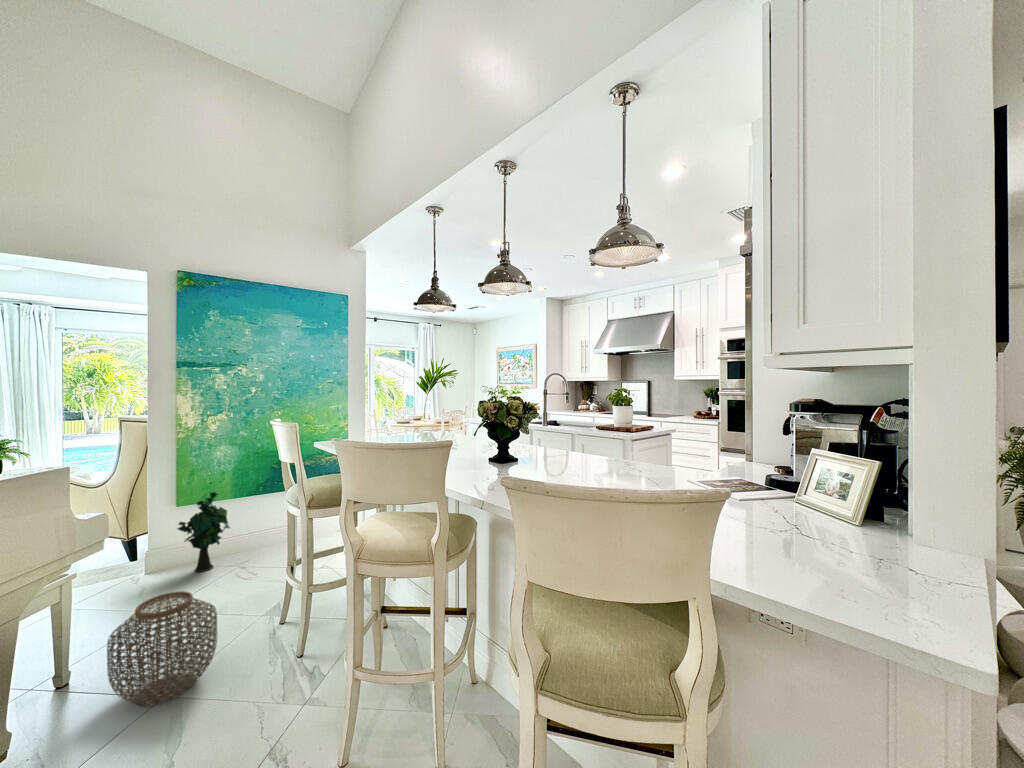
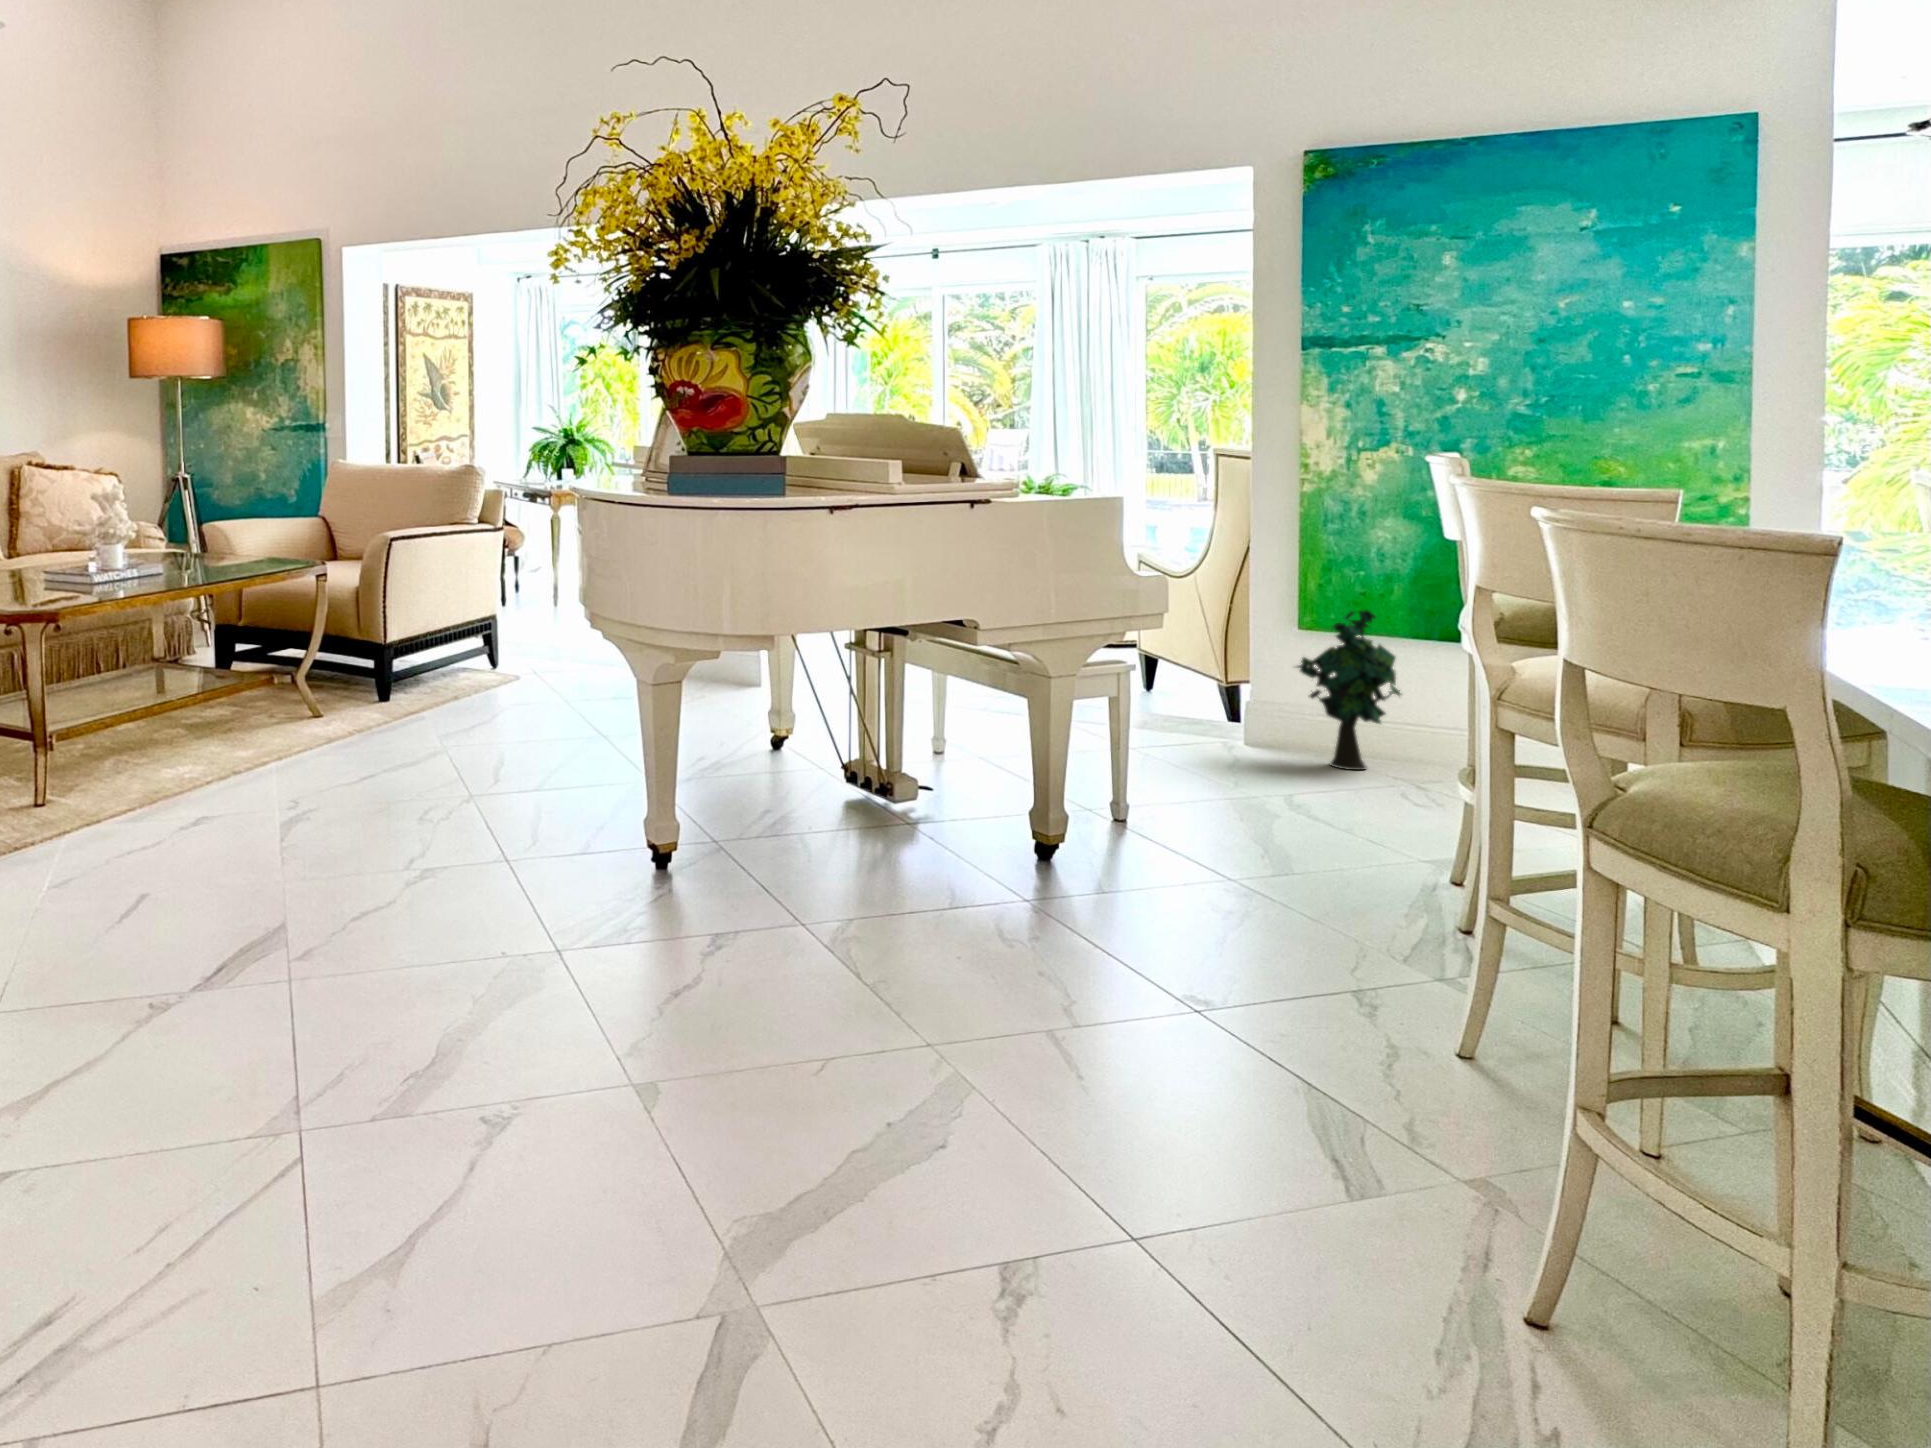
woven basket: present [107,591,217,707] -> none [1142,714,1295,874]

